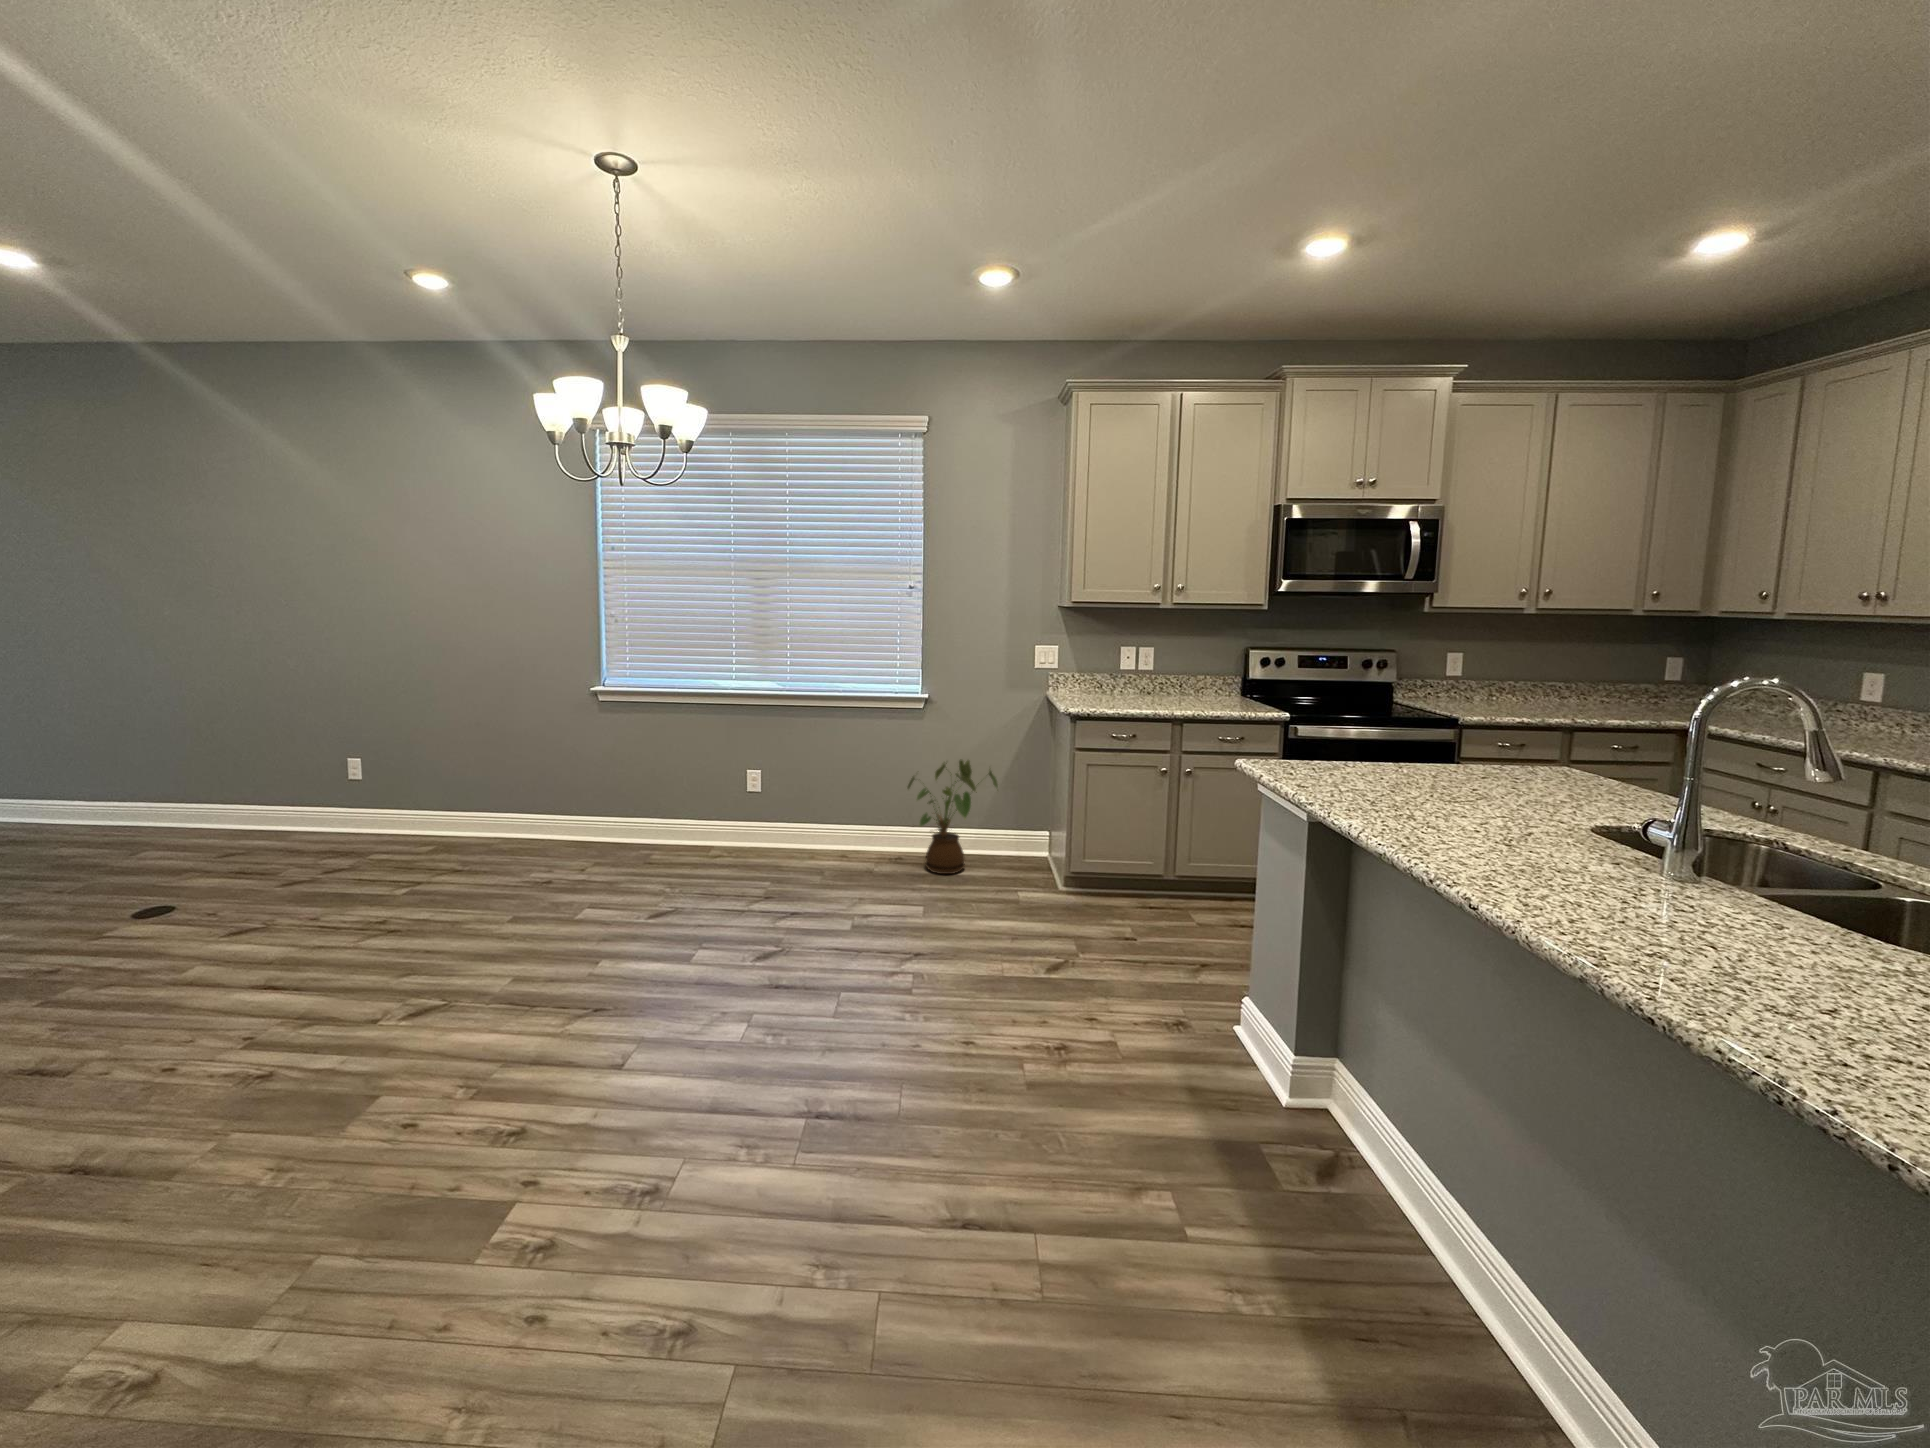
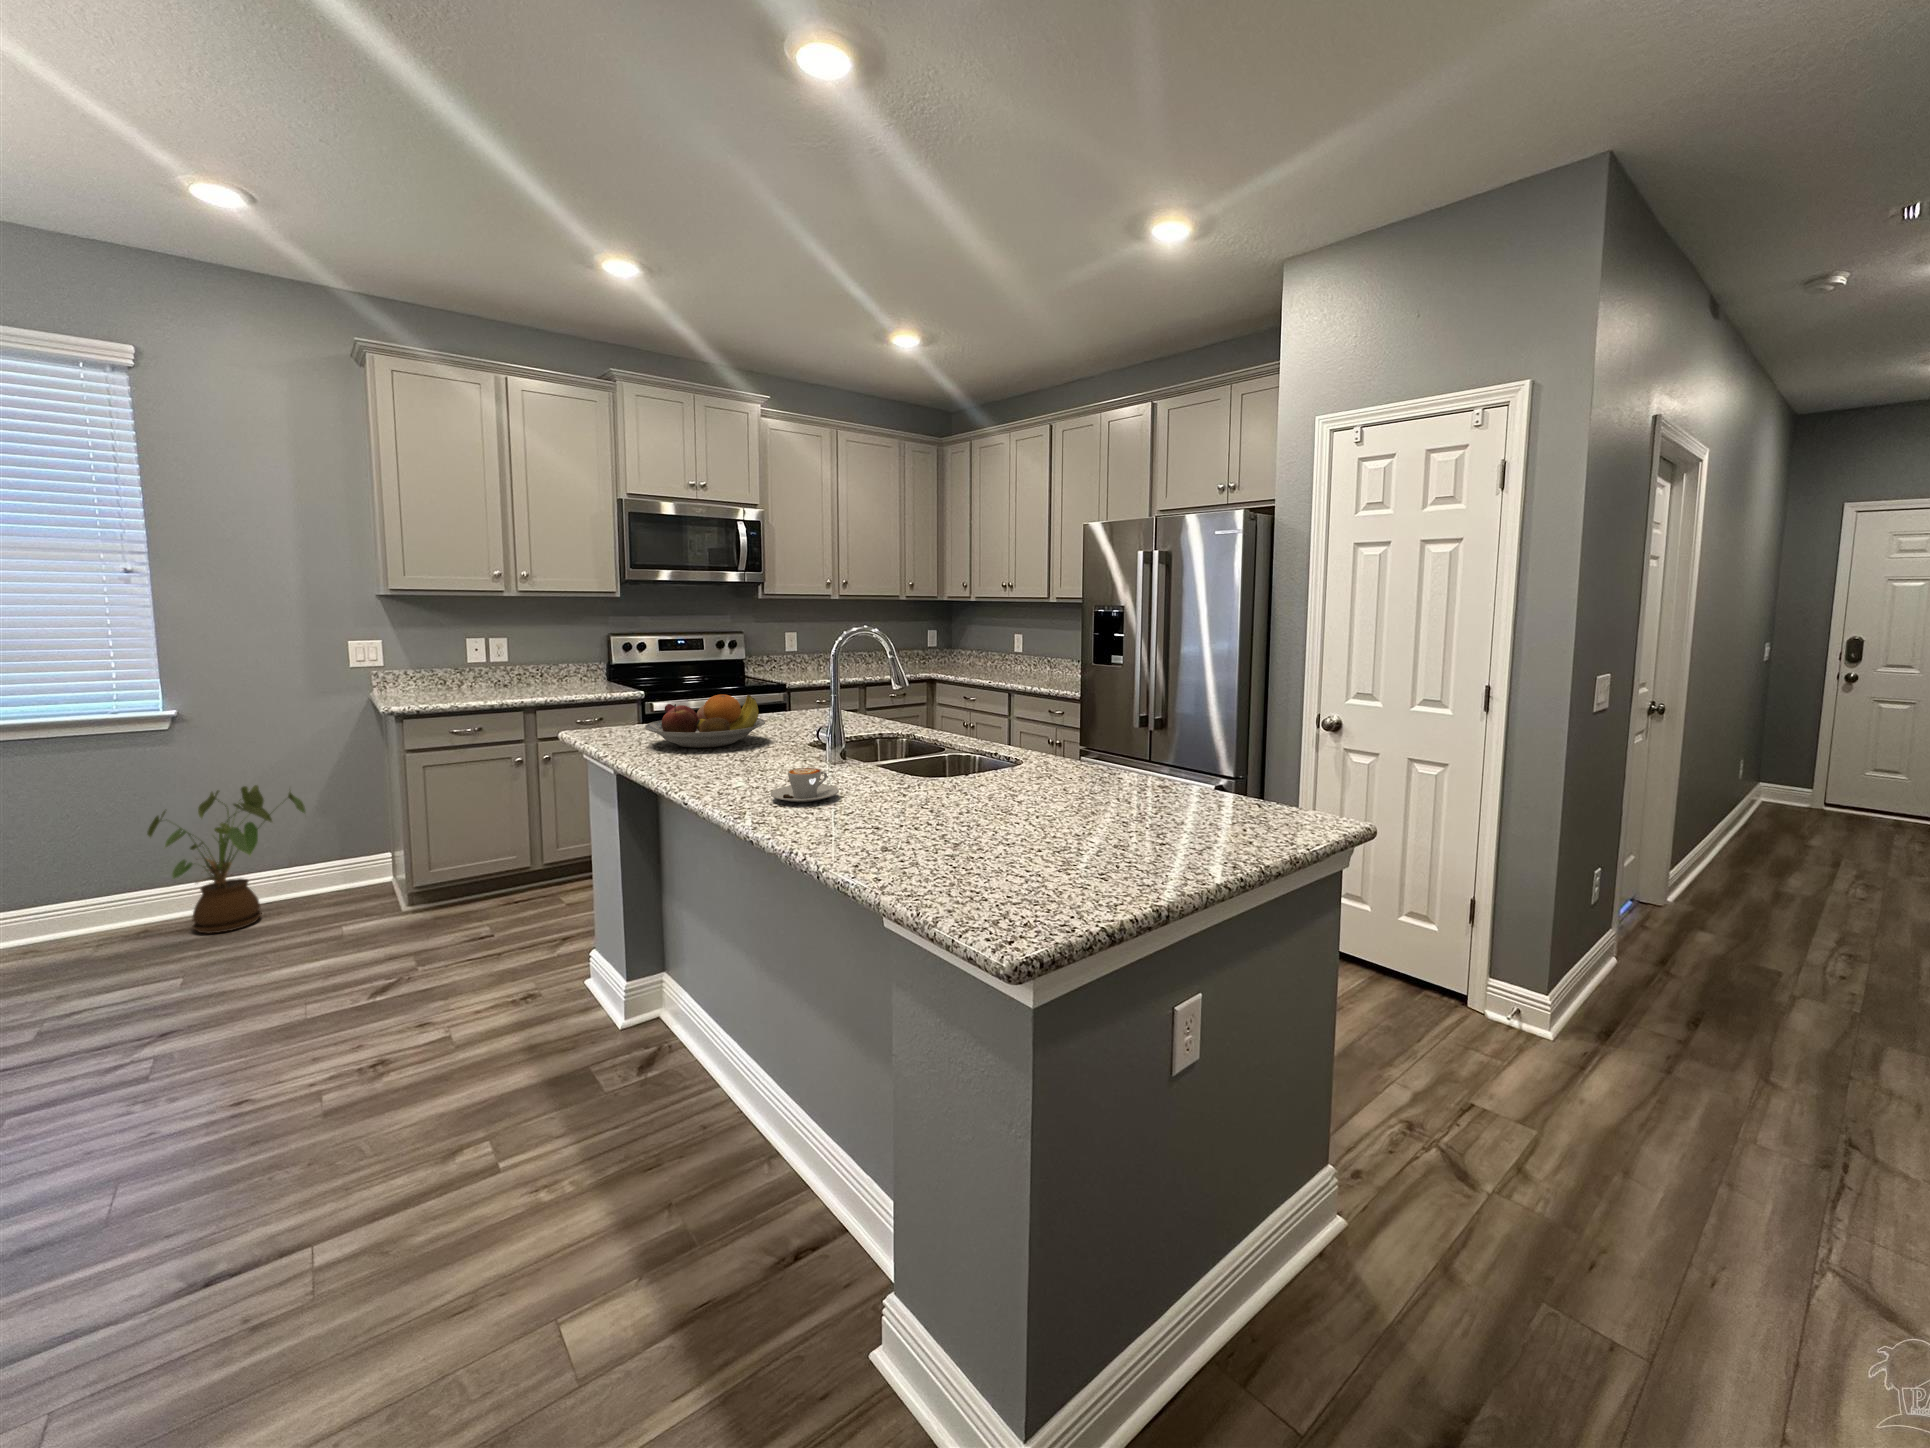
fruit bowl: none [1353,747,1520,814] -> present [645,695,765,748]
coffee cup: none [1623,898,1761,961] -> present [770,768,839,802]

